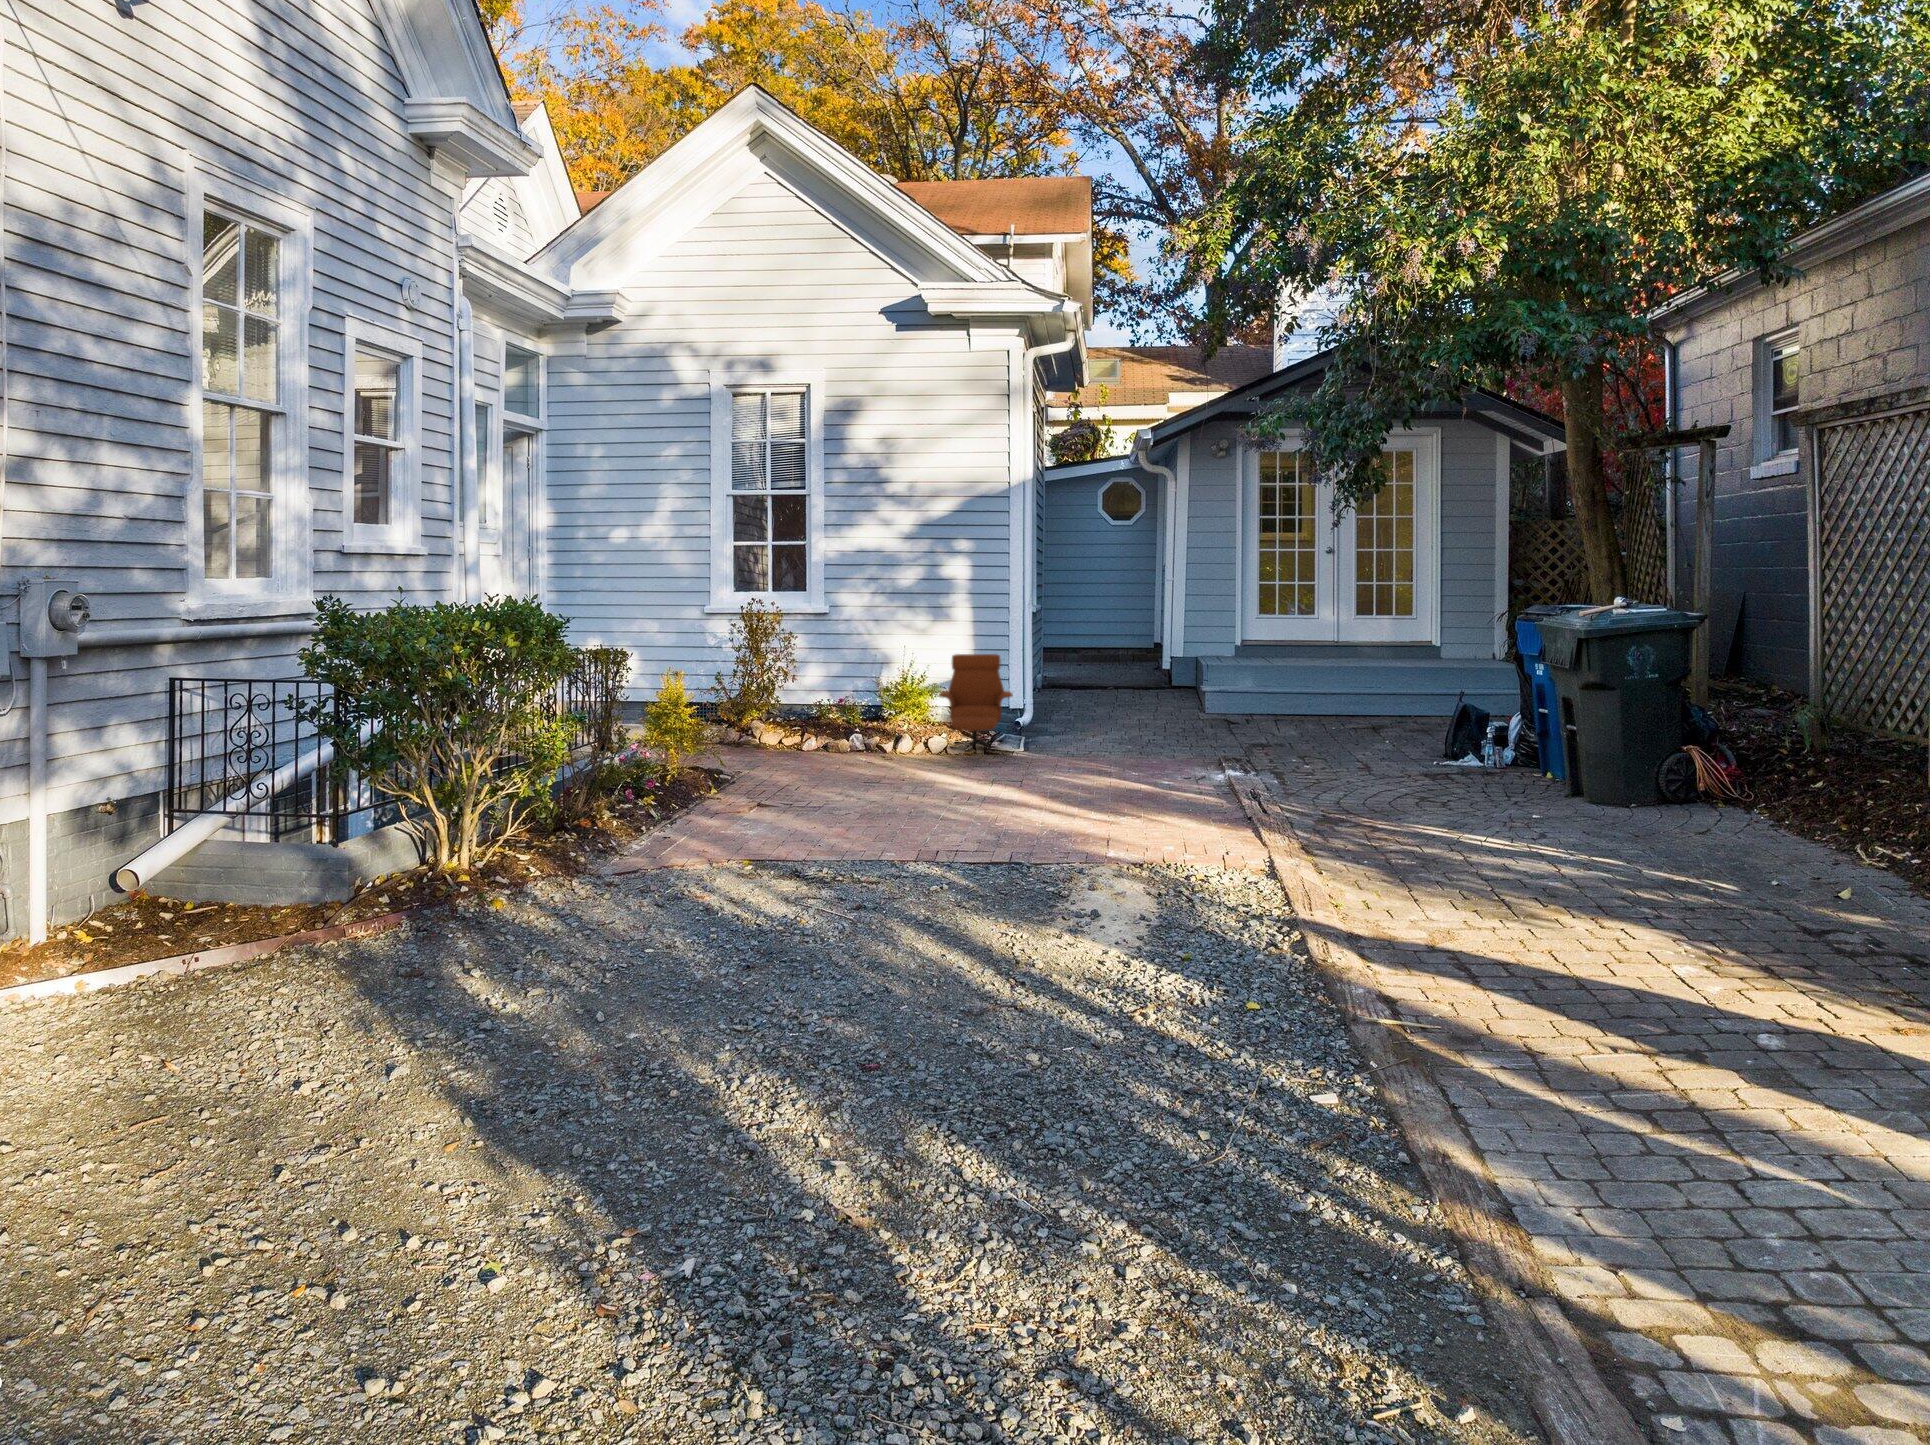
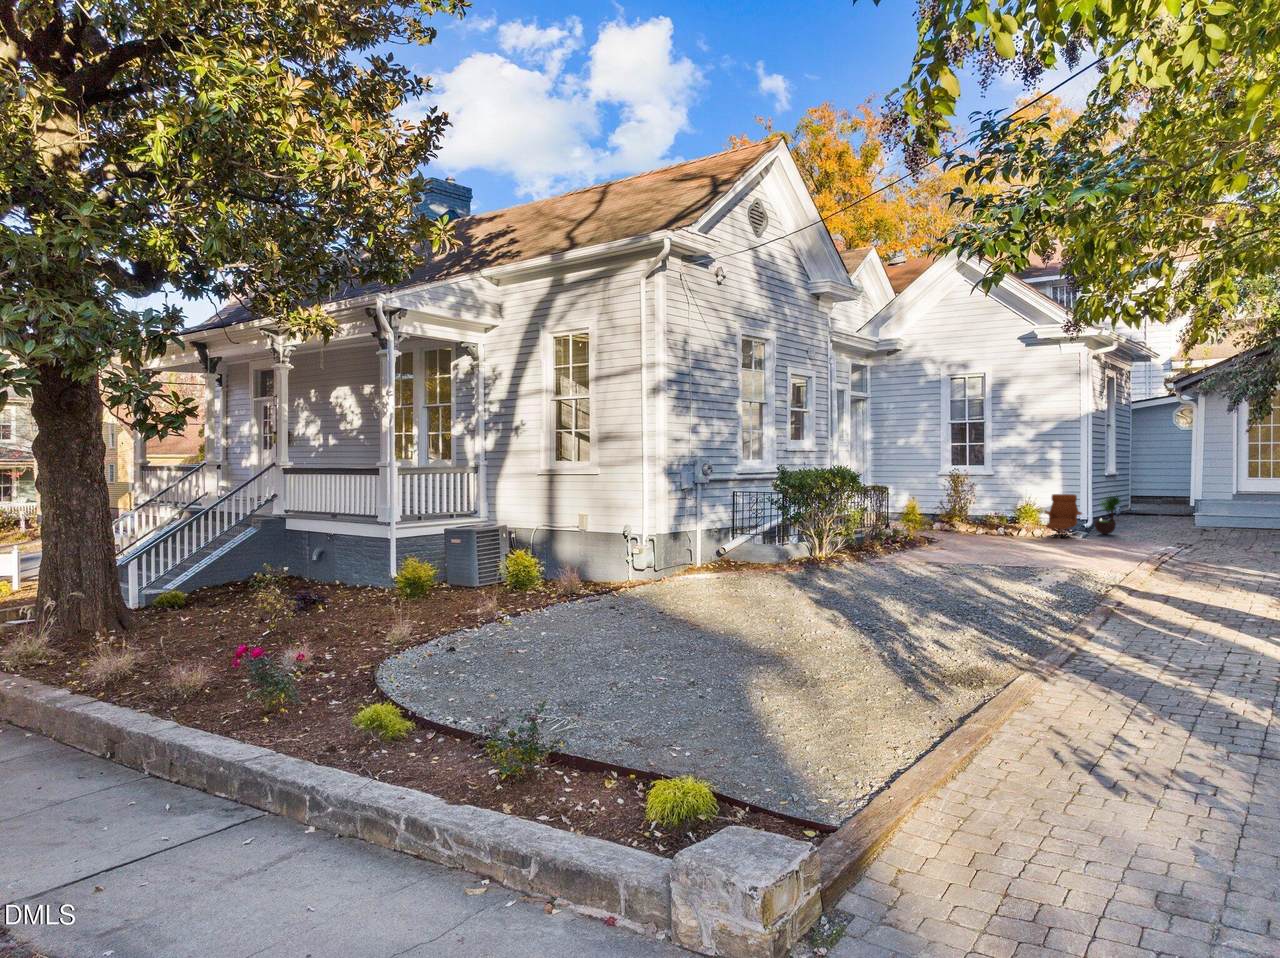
potted tree: none [1031,647,1082,736] -> present [1095,495,1120,534]

